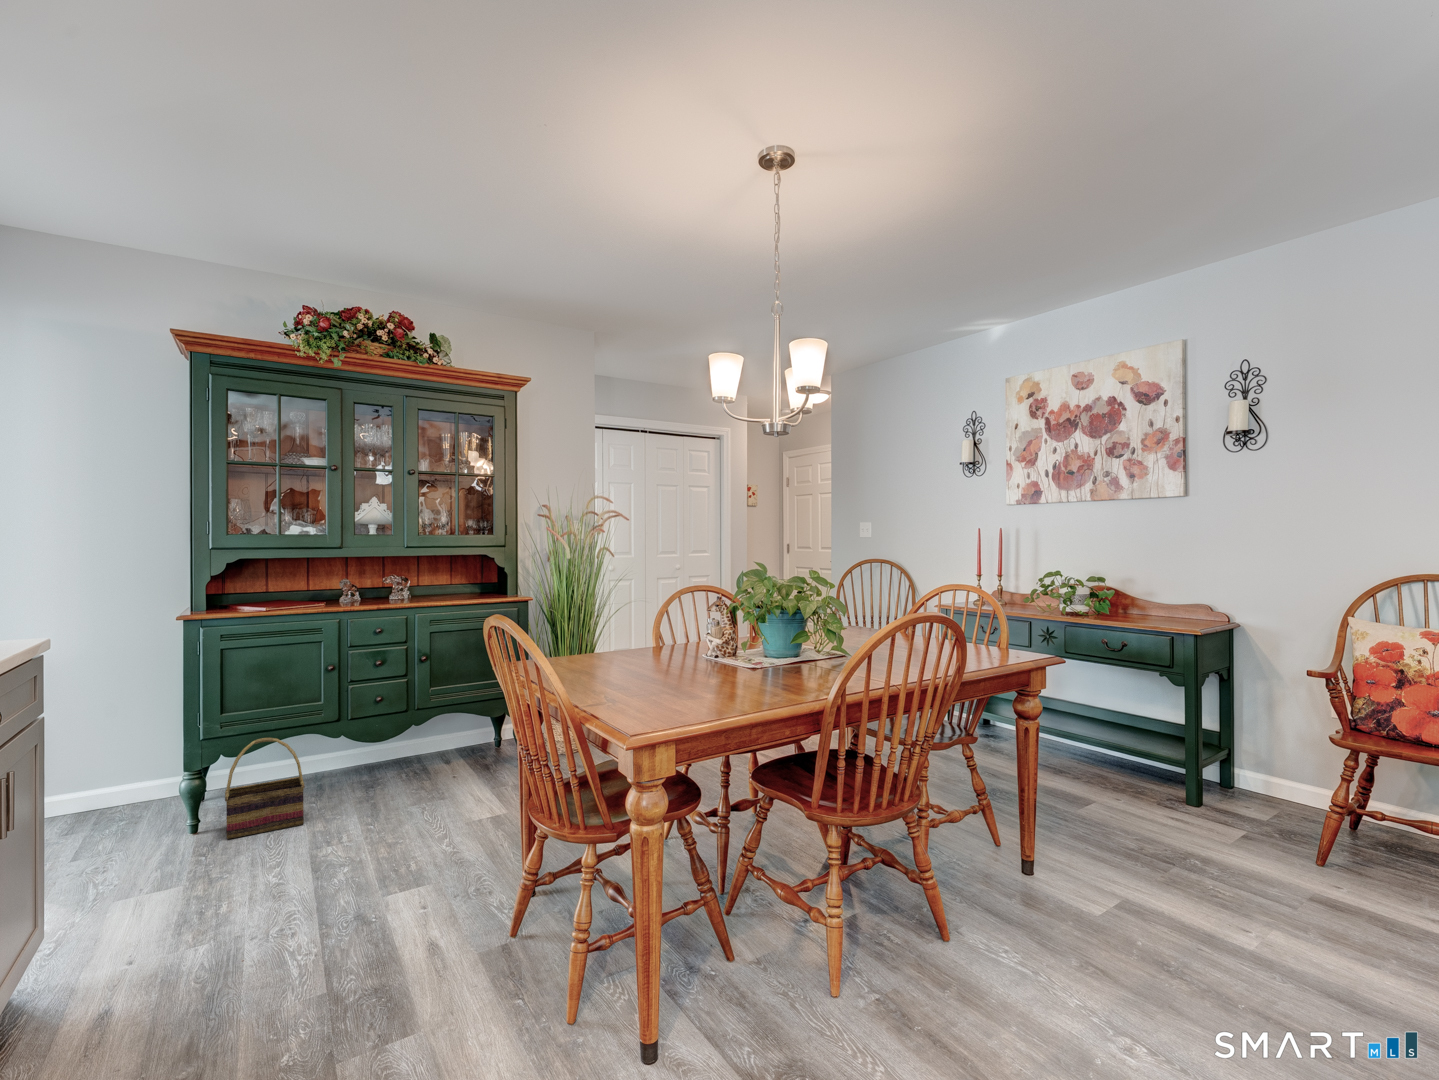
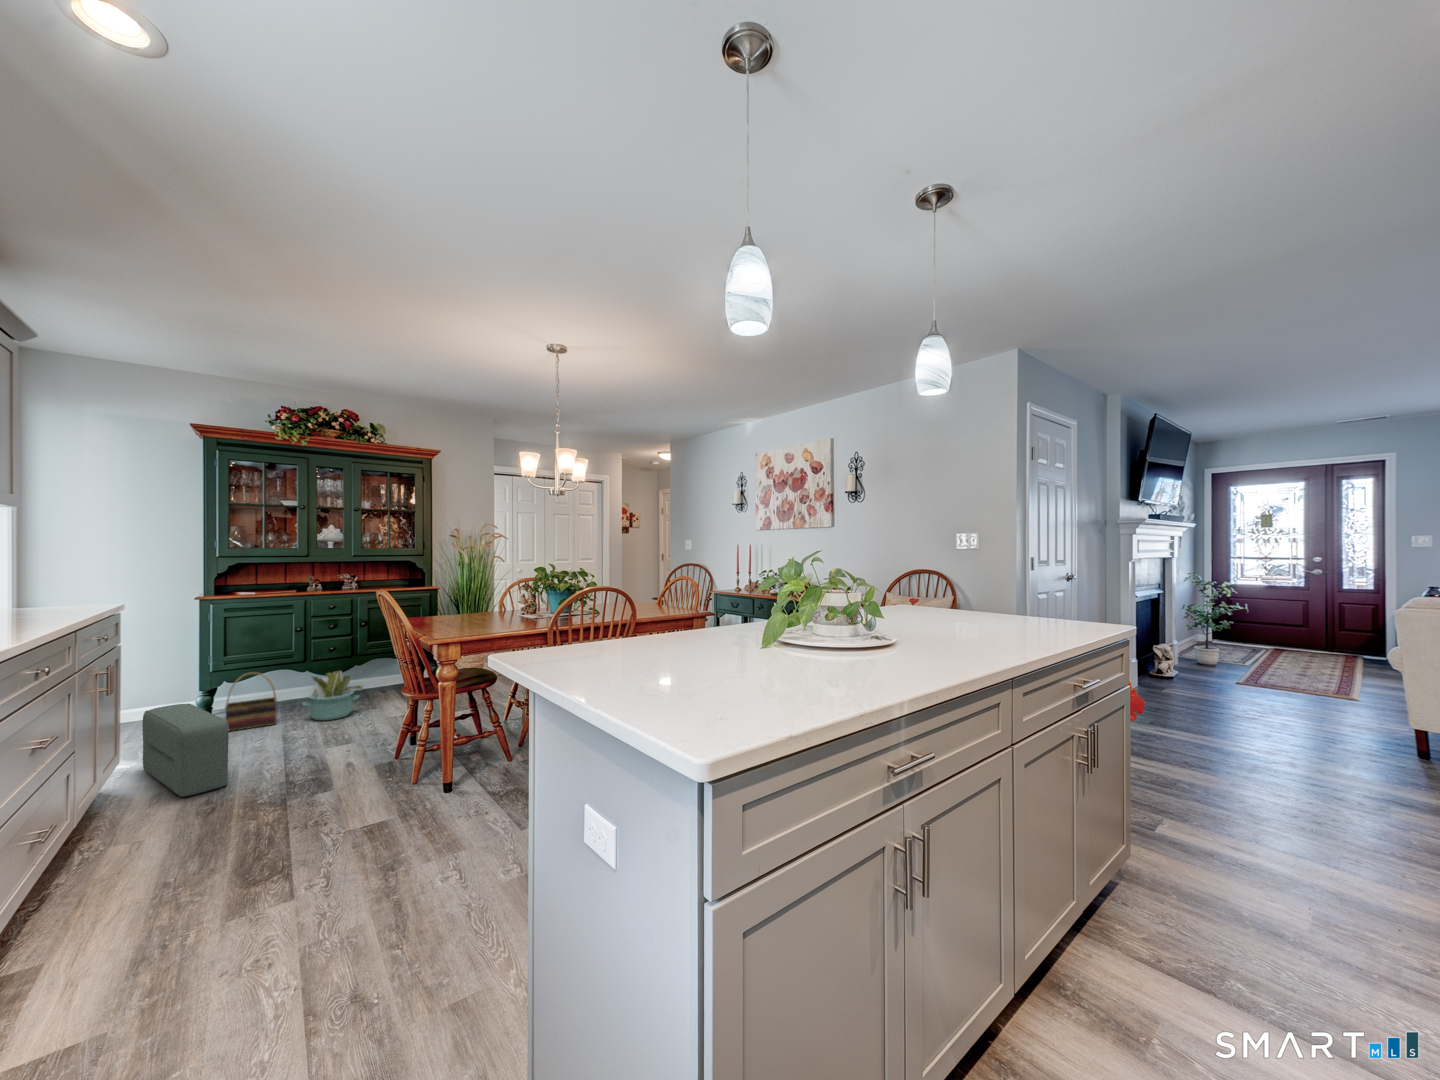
decorative plant: none [343,733,436,816] -> present [302,671,364,720]
pouf: none [92,807,244,1011] -> present [142,704,229,797]

